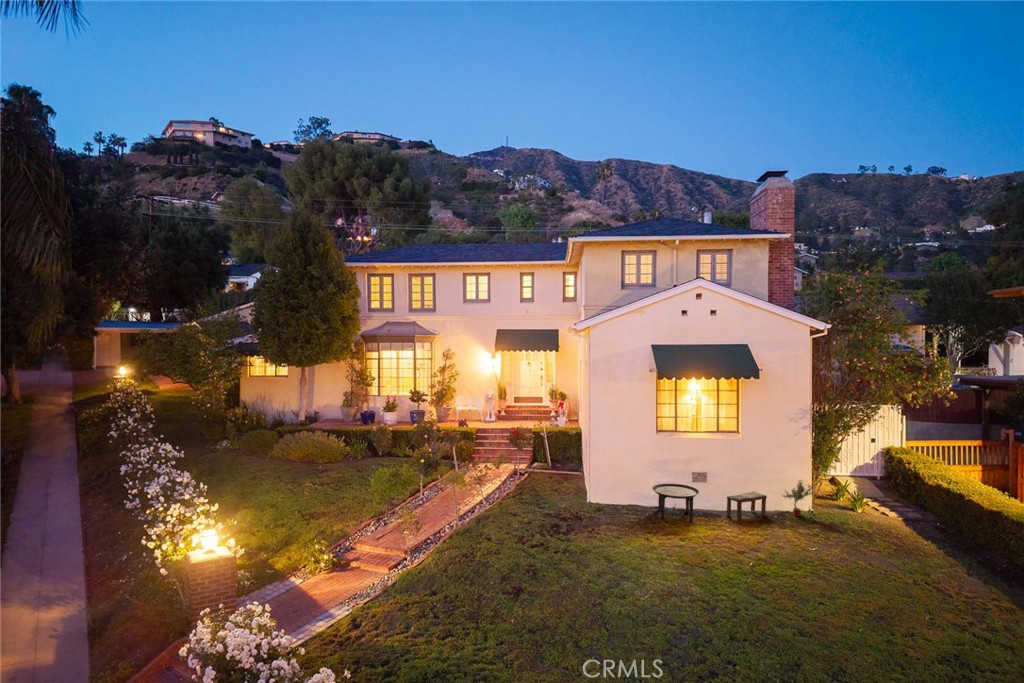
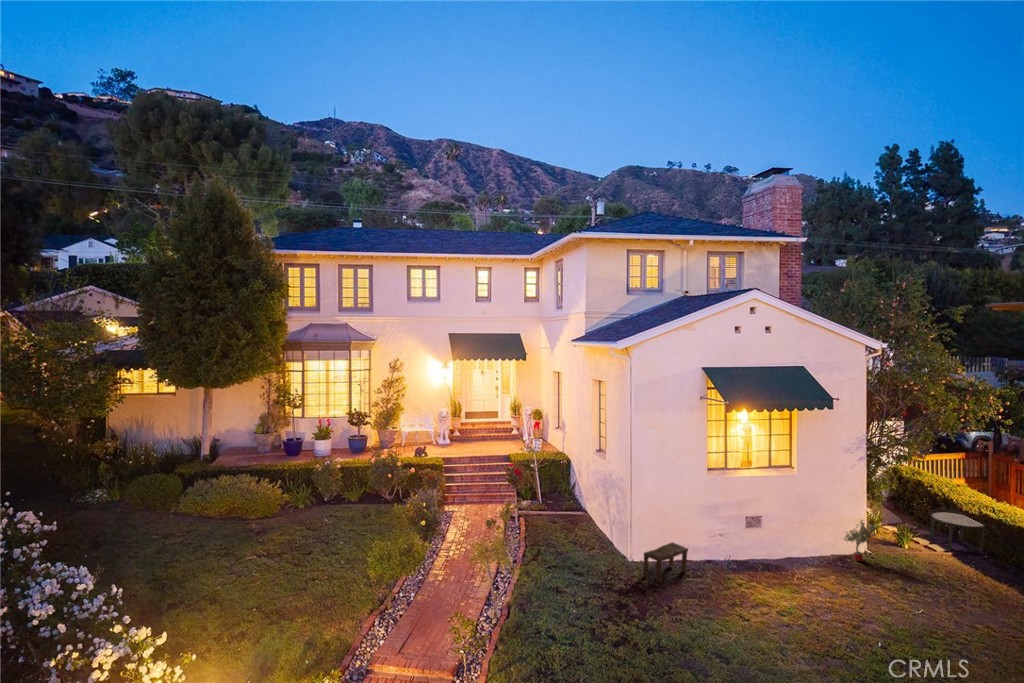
round table: present [653,484,699,521] -> present [928,509,987,552]
bench: present [727,492,767,520] -> present [643,542,688,583]

